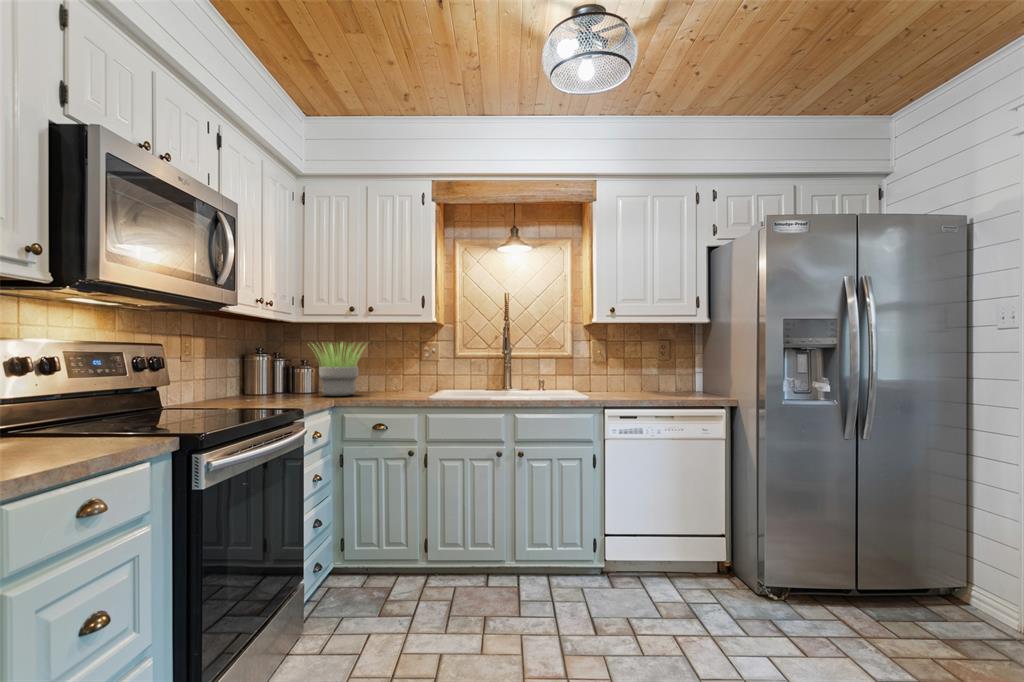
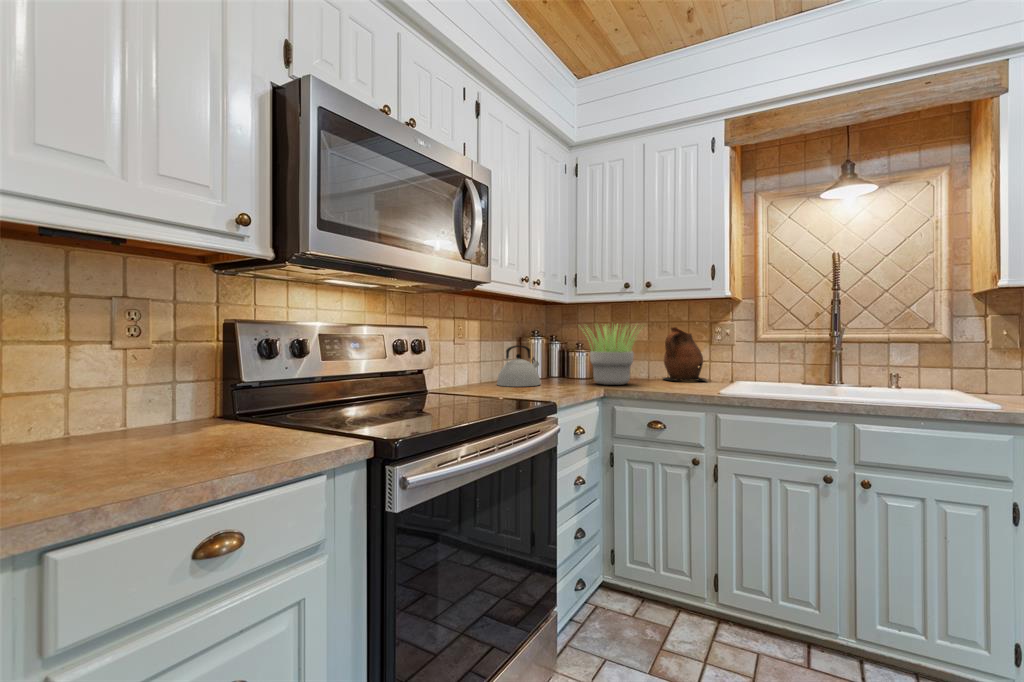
ceramic pitcher: none [378,346,420,391] -> present [663,327,707,381]
kettle: none [226,362,272,401] -> present [497,345,540,387]

